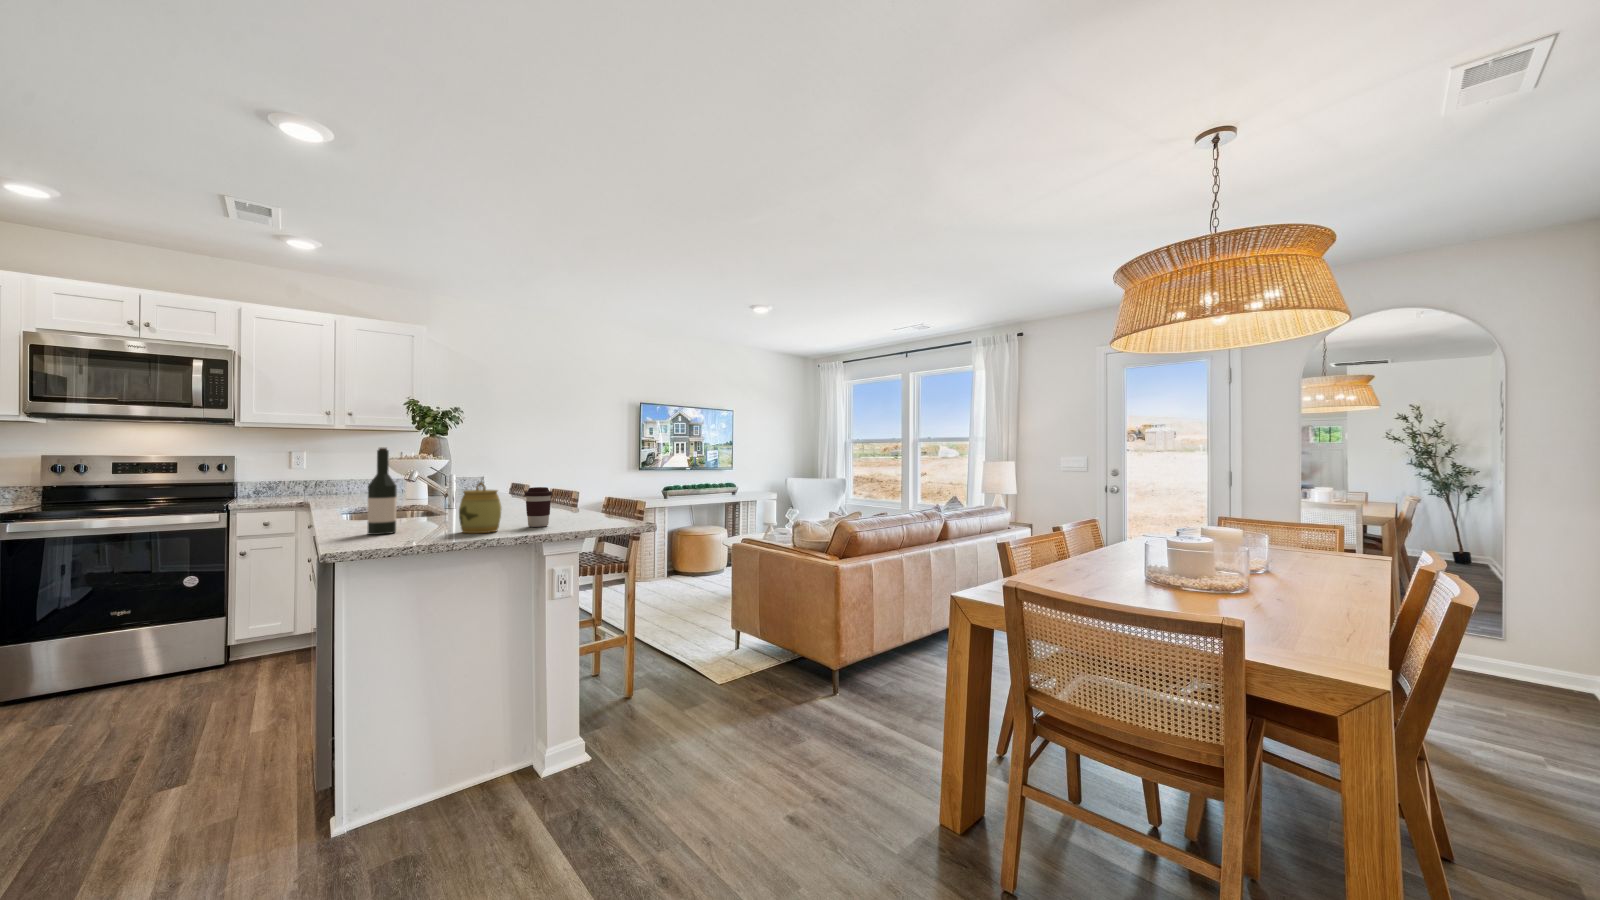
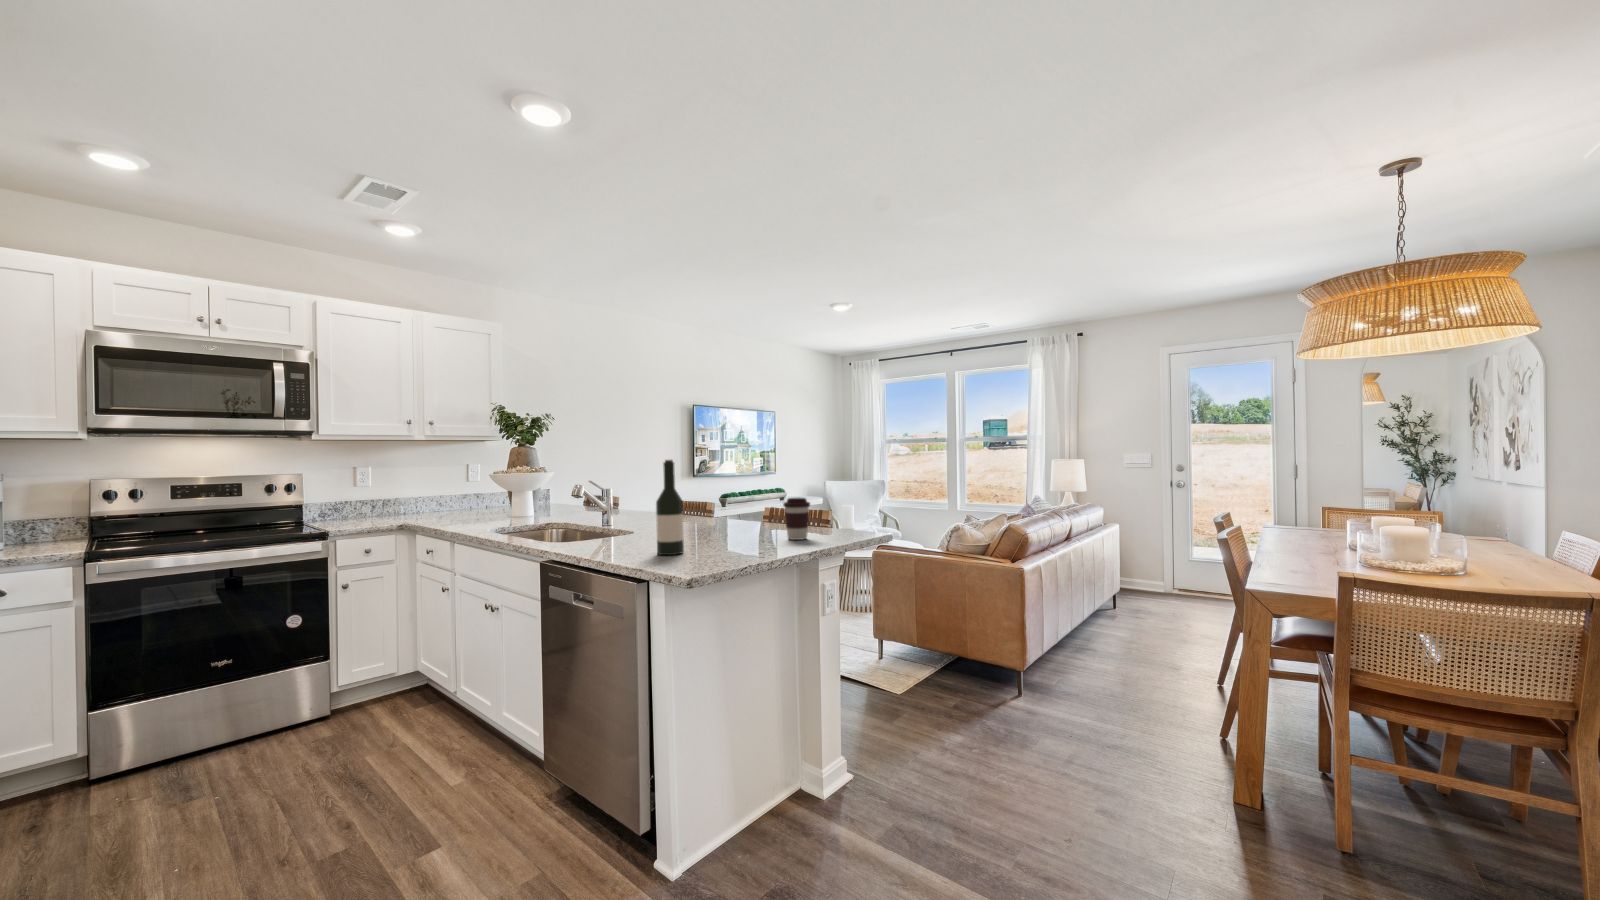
jar: present [459,482,502,534] -> none [743,494,785,549]

